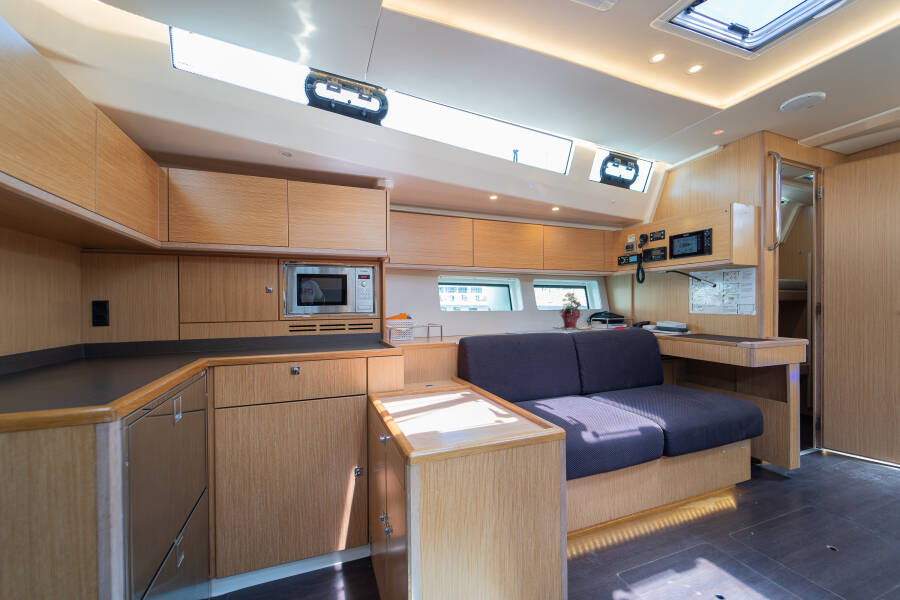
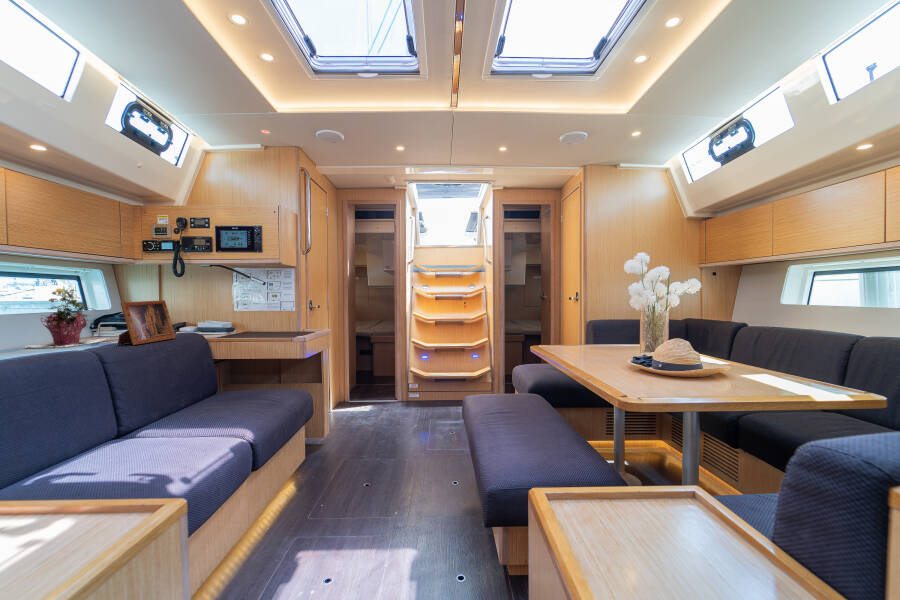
picture frame: none [591,301,628,332] -> present [118,300,176,345]

